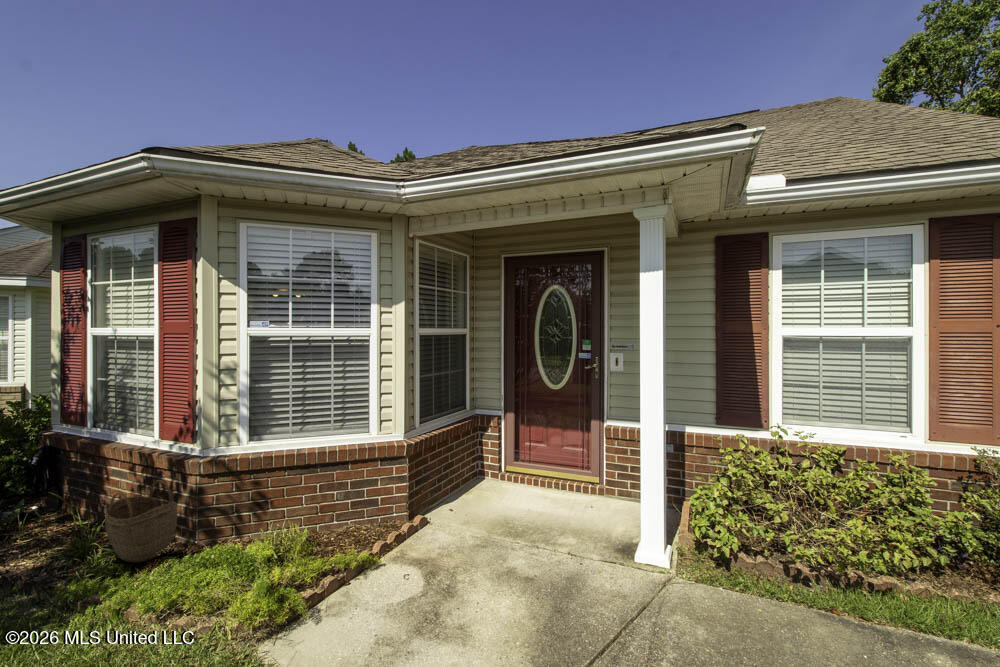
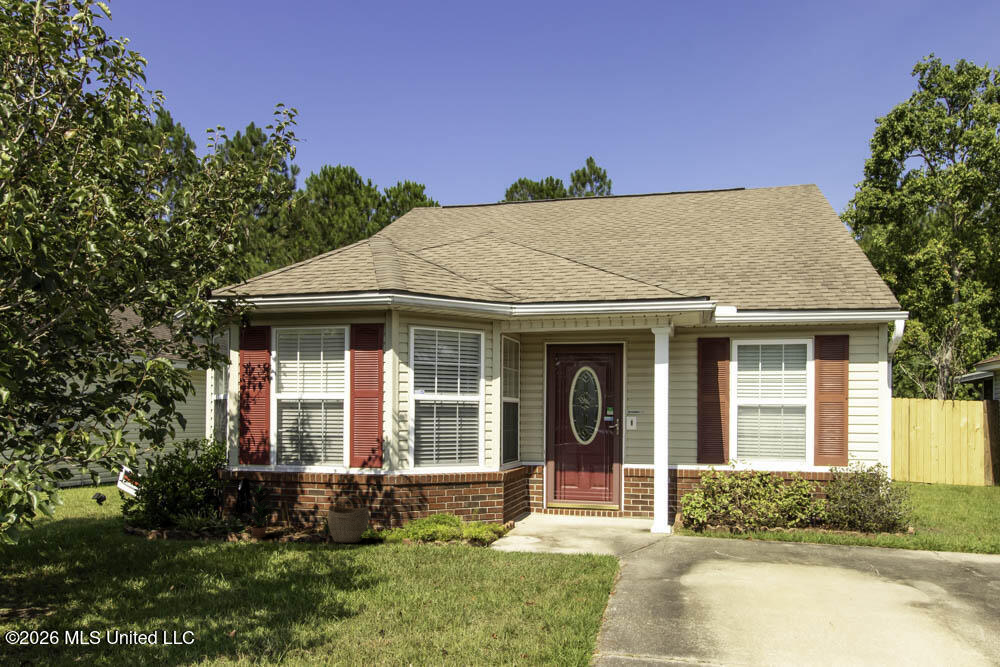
potted plant: none [27,456,86,535] -> present [242,483,275,538]

